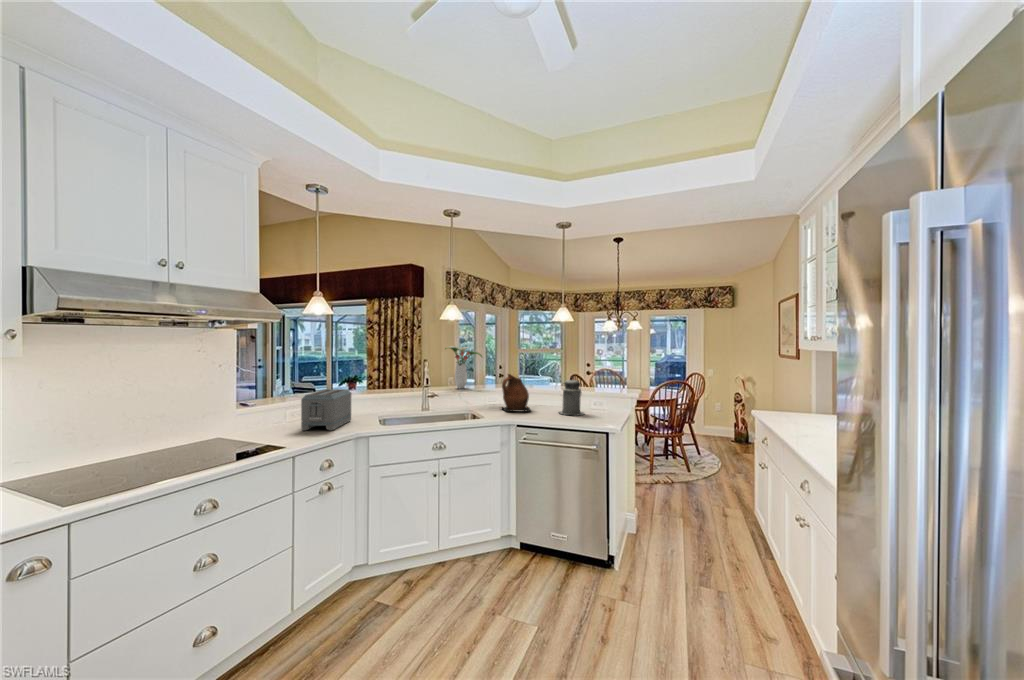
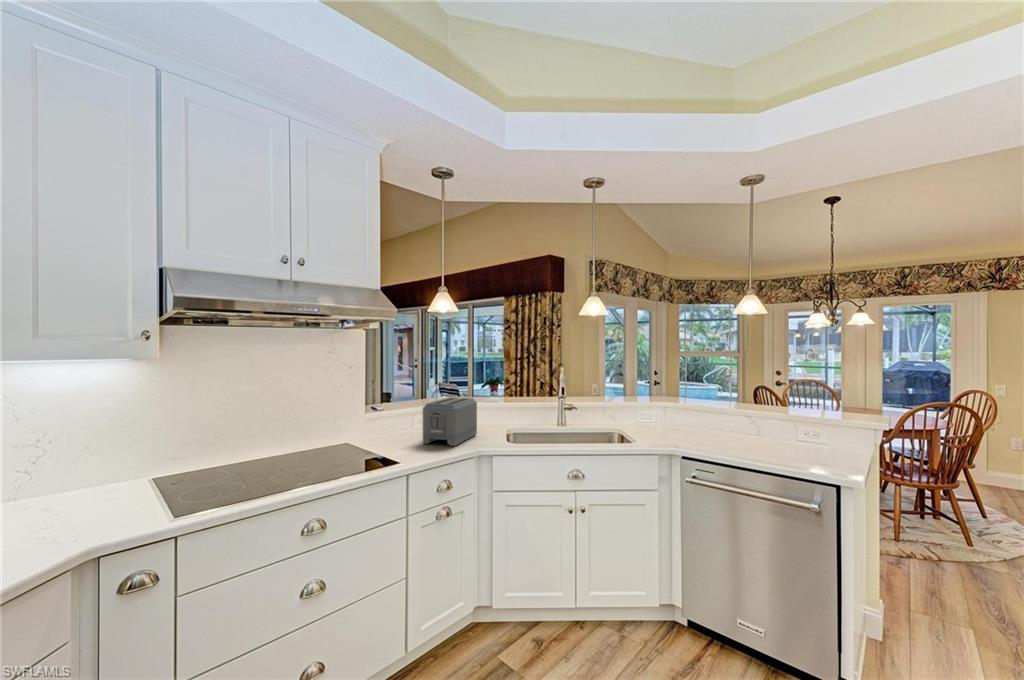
flower arrangement: present [445,346,482,389] -> none [587,348,635,402]
ceramic pitcher: present [502,374,530,411] -> none [660,385,703,439]
canister: present [559,379,584,415] -> none [745,393,787,449]

